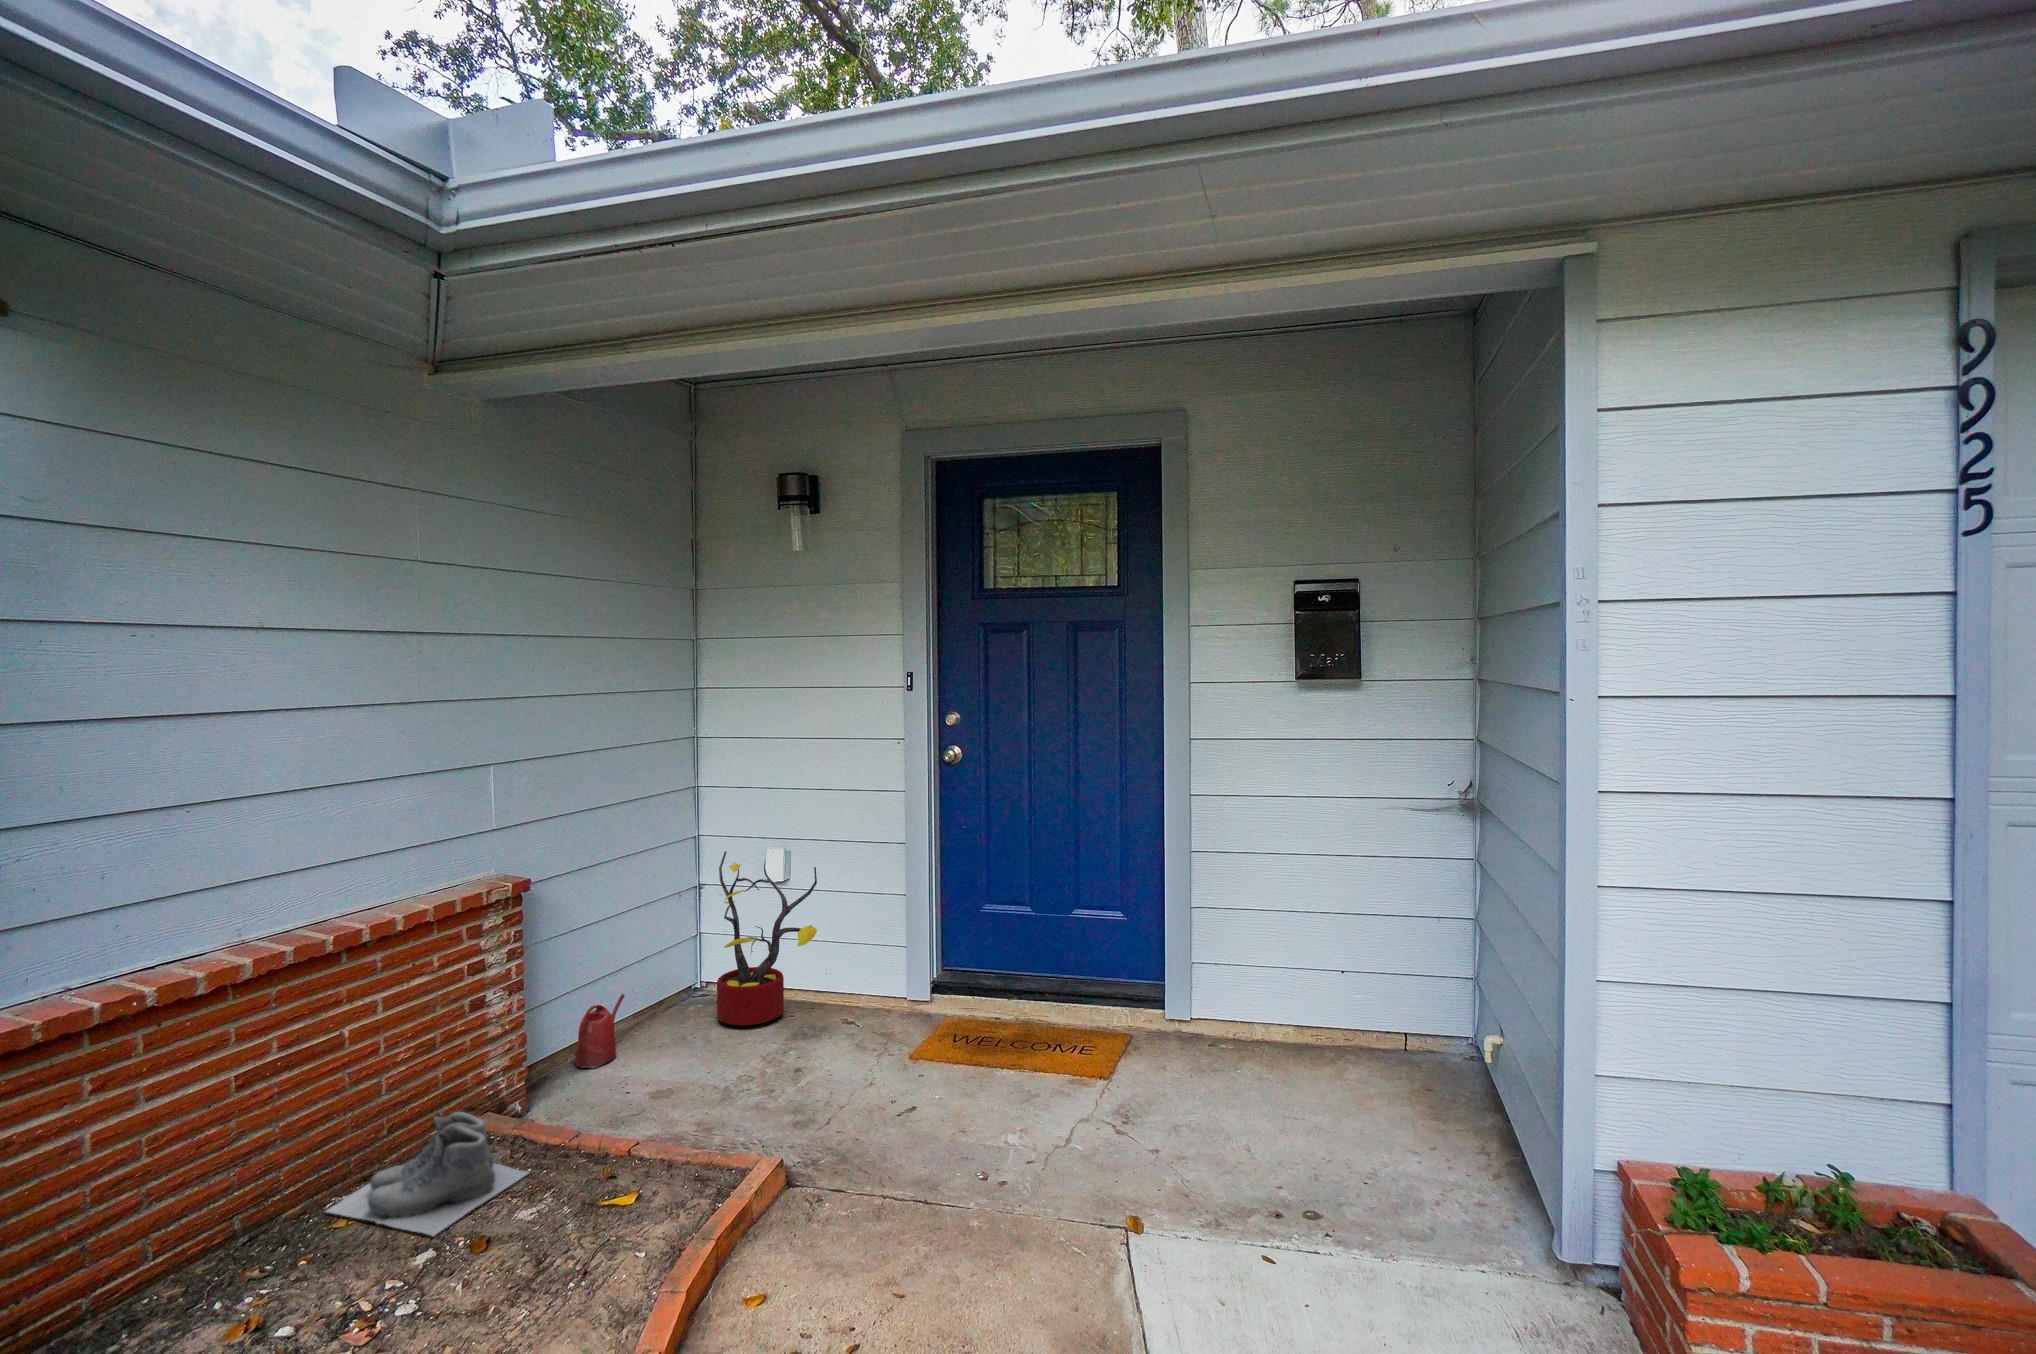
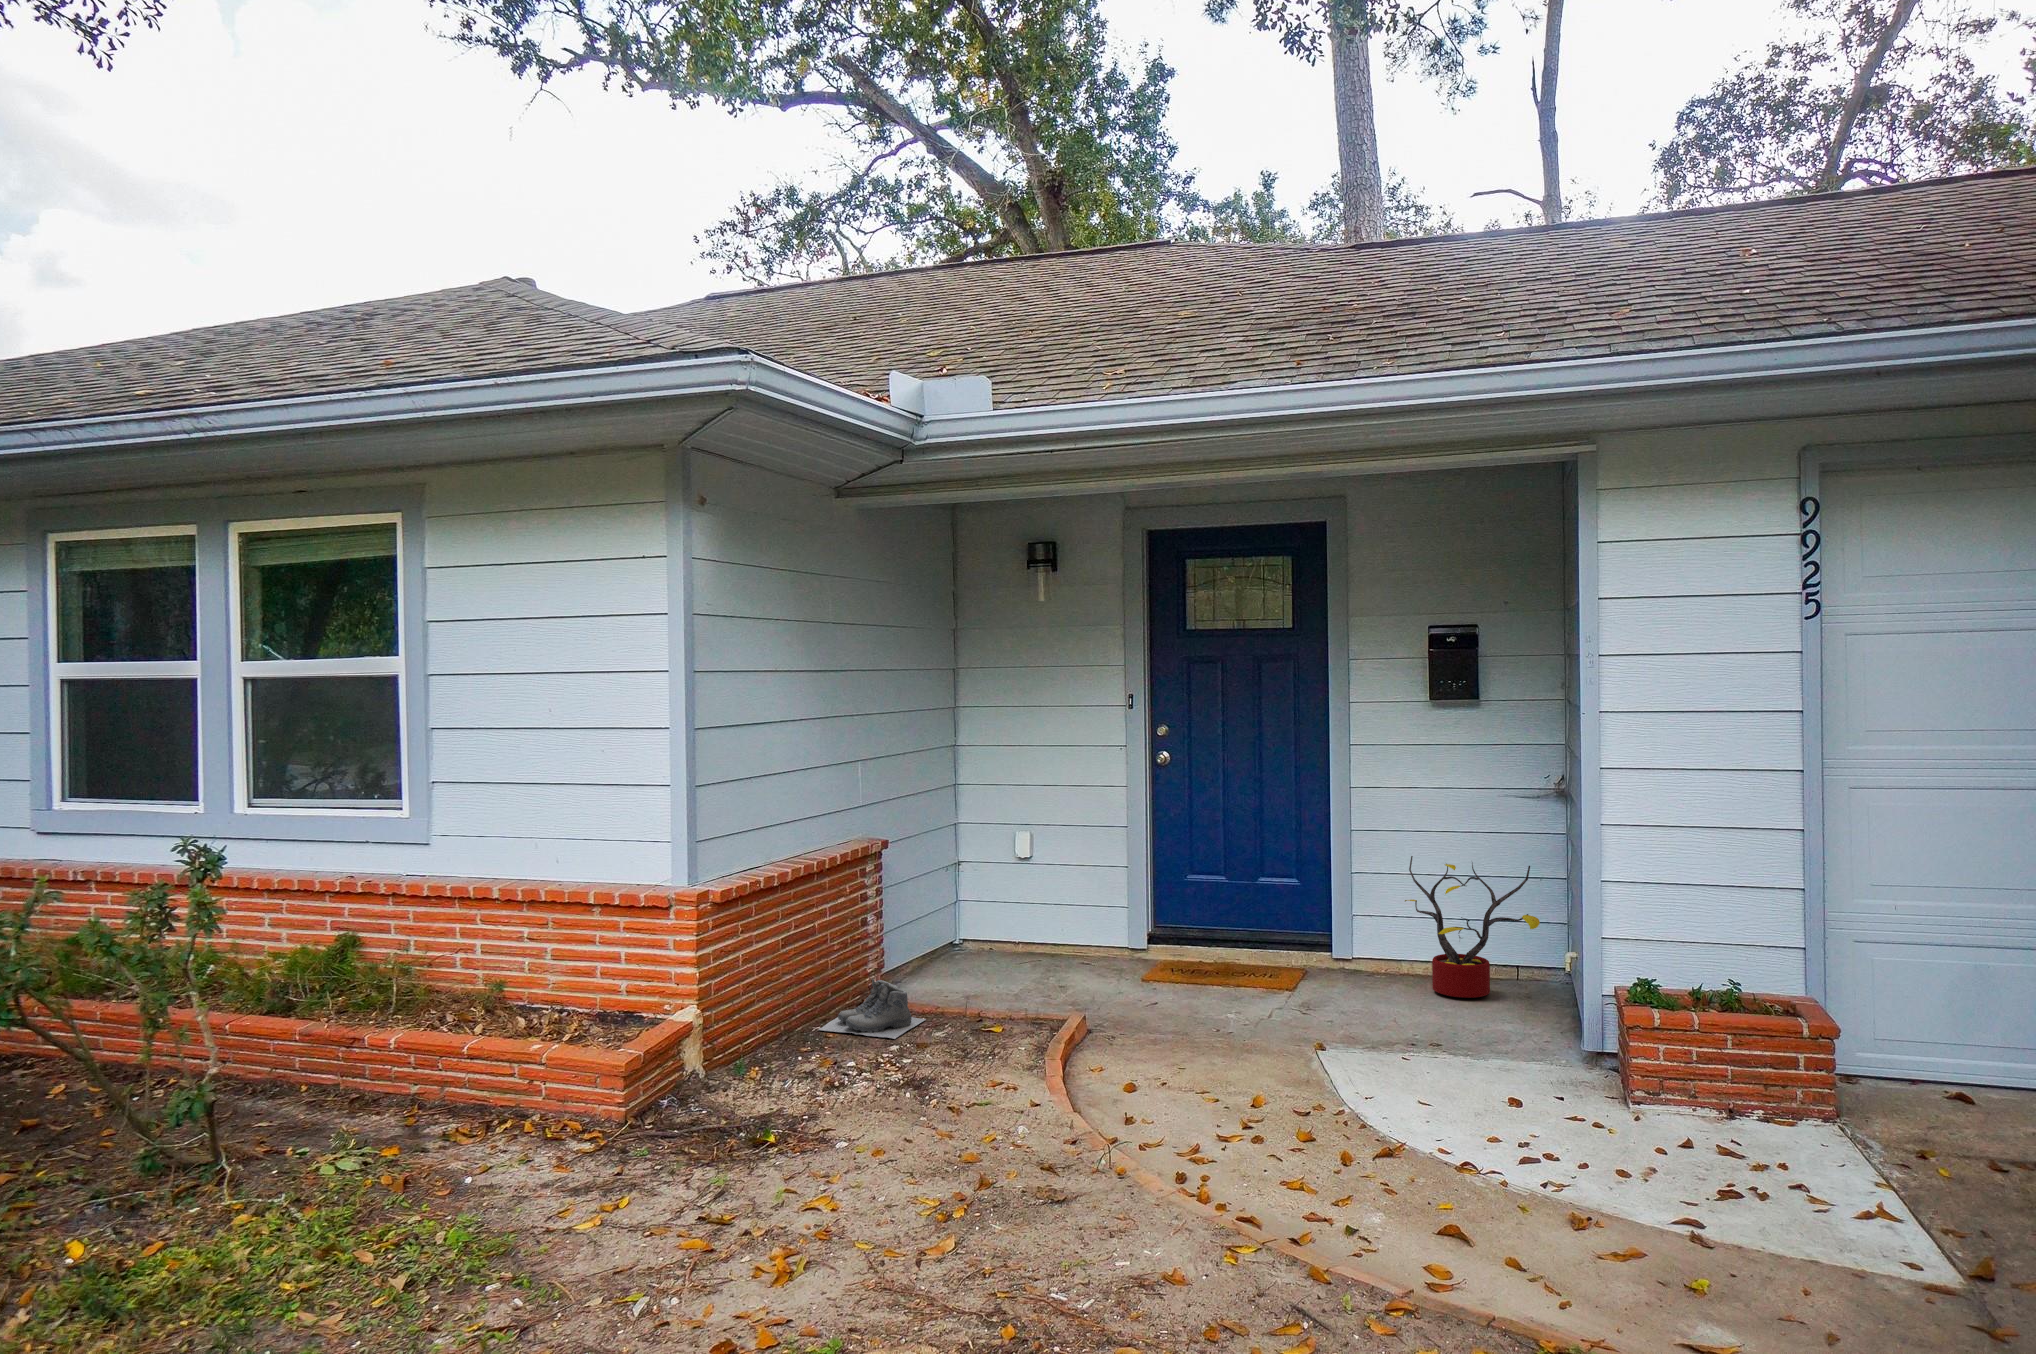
decorative plant: present [717,851,817,1025] -> present [1405,856,1540,998]
watering can: present [575,994,625,1068] -> none [905,935,931,981]

